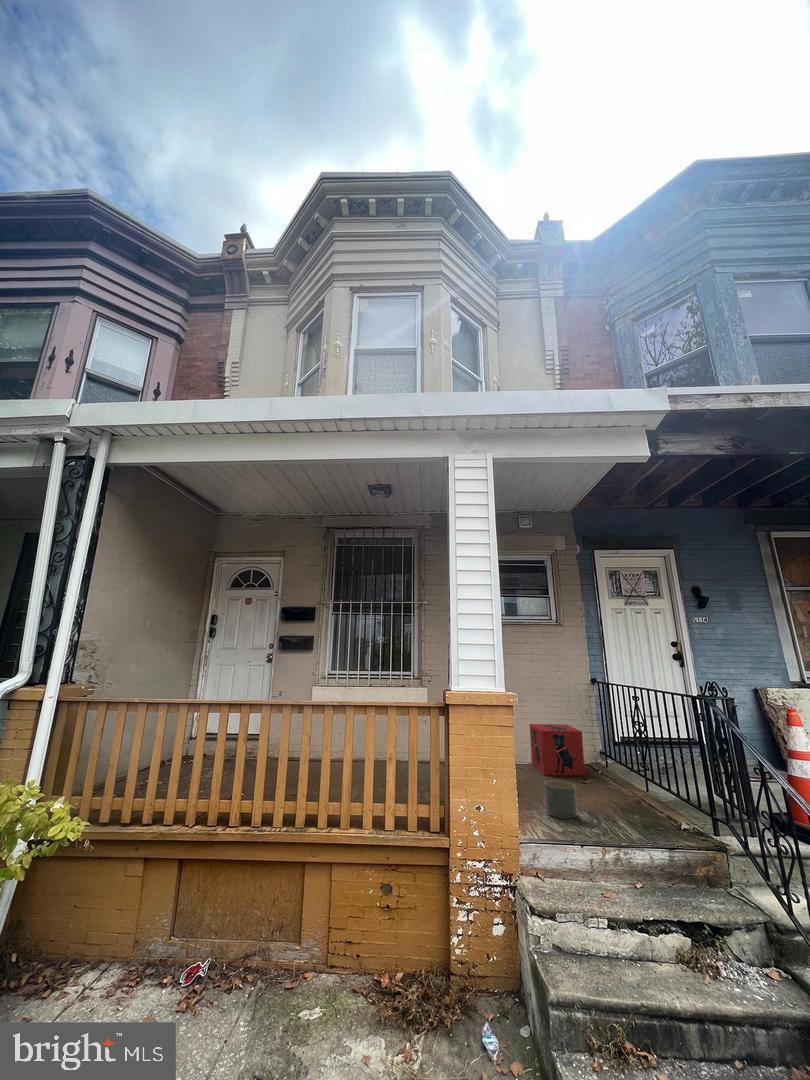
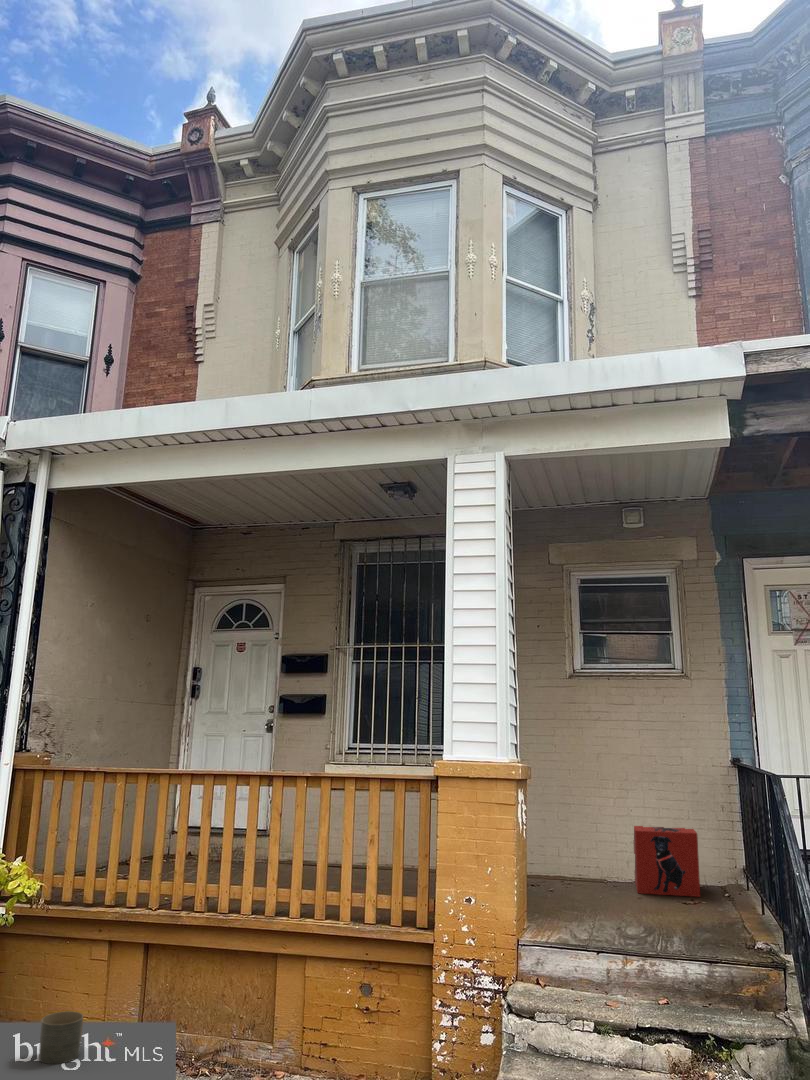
planter: present [545,780,577,819] -> present [39,1011,83,1064]

